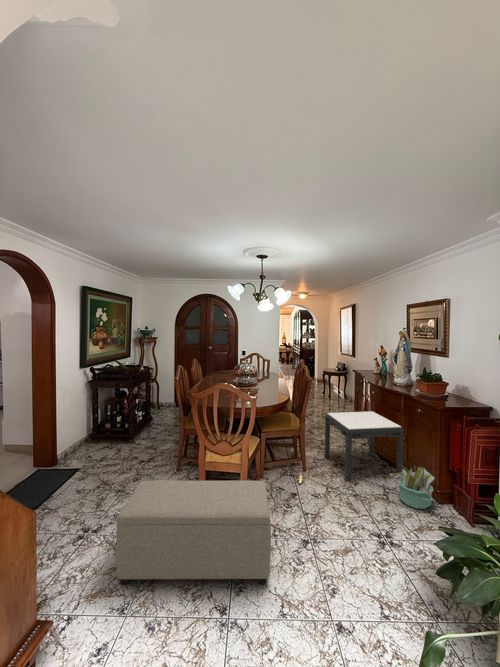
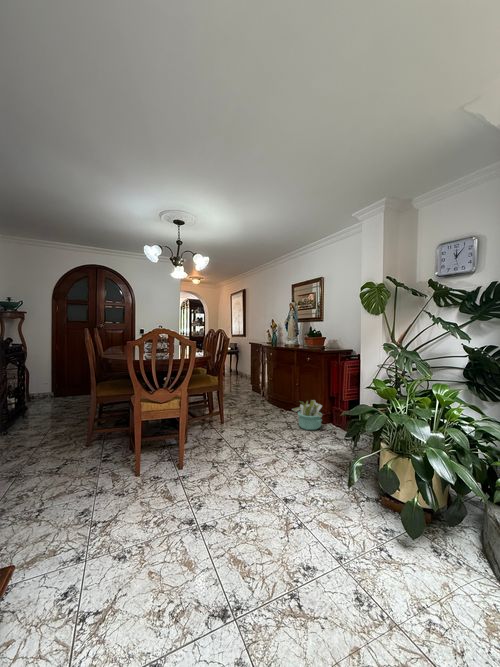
side table: present [324,411,404,482] -> none [234,370,297,424]
ottoman: present [116,480,271,584] -> none [70,417,224,531]

